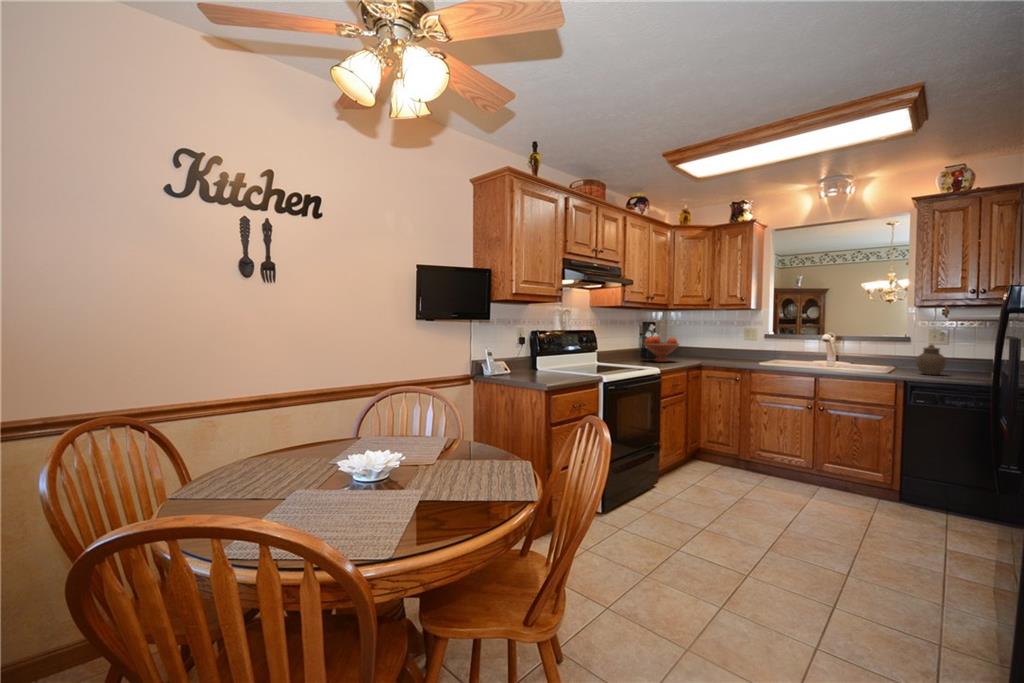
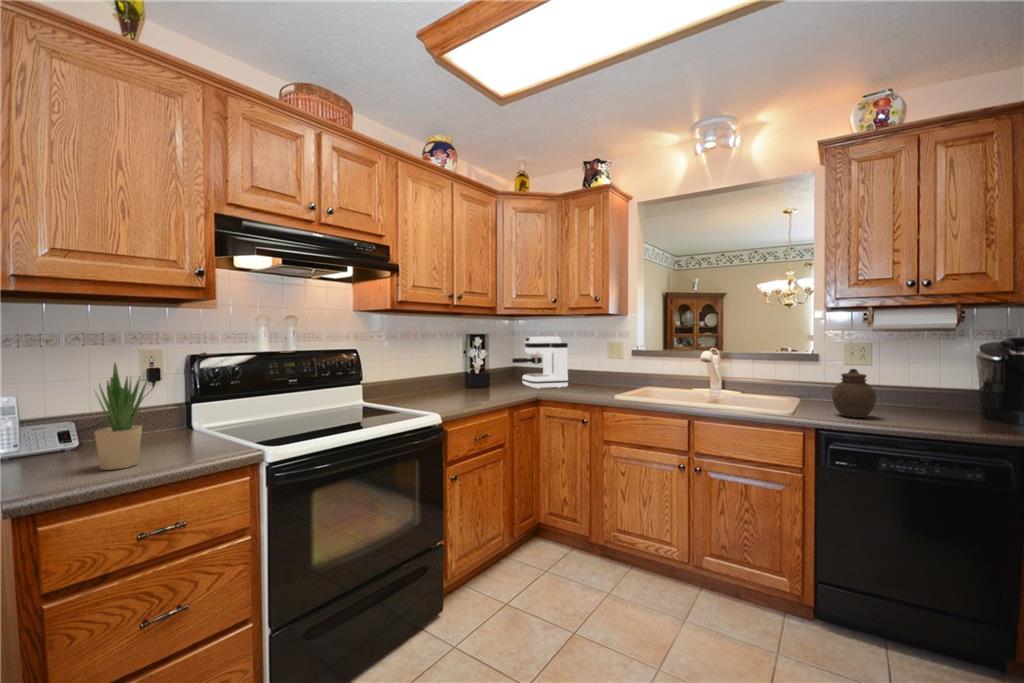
coffee maker: none [674,324,716,360] -> present [512,337,568,389]
potted plant: none [544,333,562,381] -> present [95,364,147,470]
fruit bowl: present [644,336,679,362] -> none [456,355,508,395]

